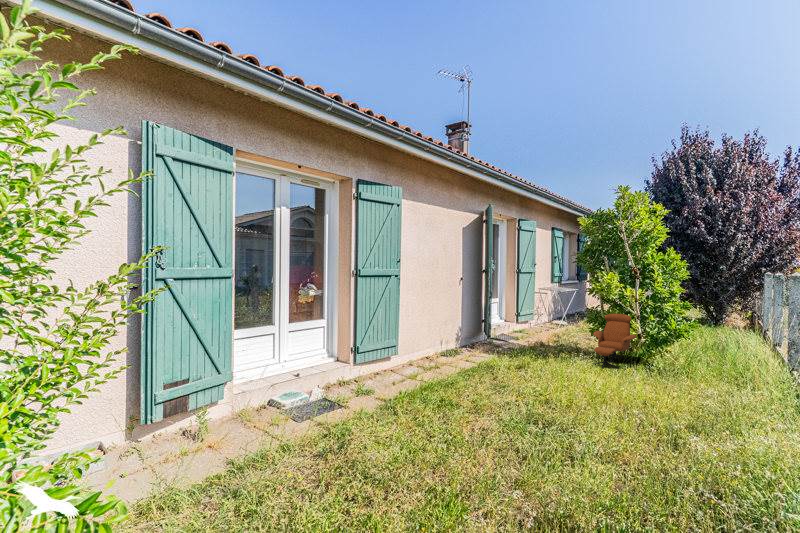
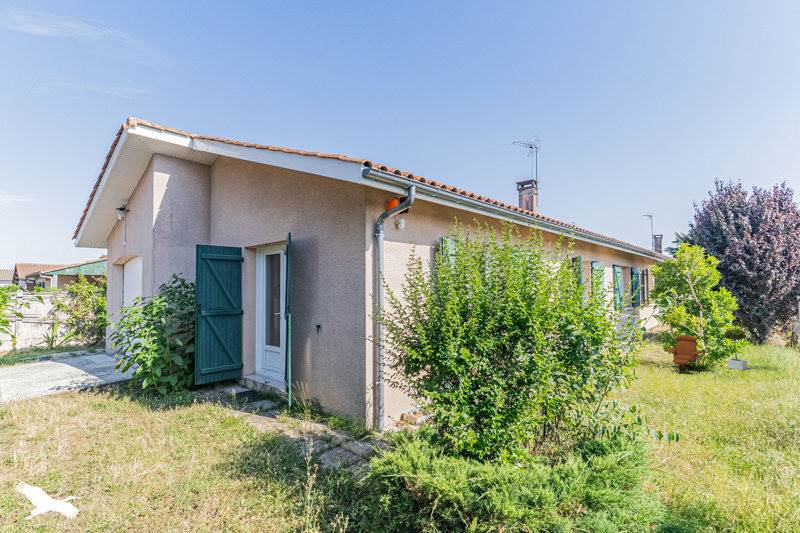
potted tree: none [667,304,696,362] -> present [724,329,747,370]

